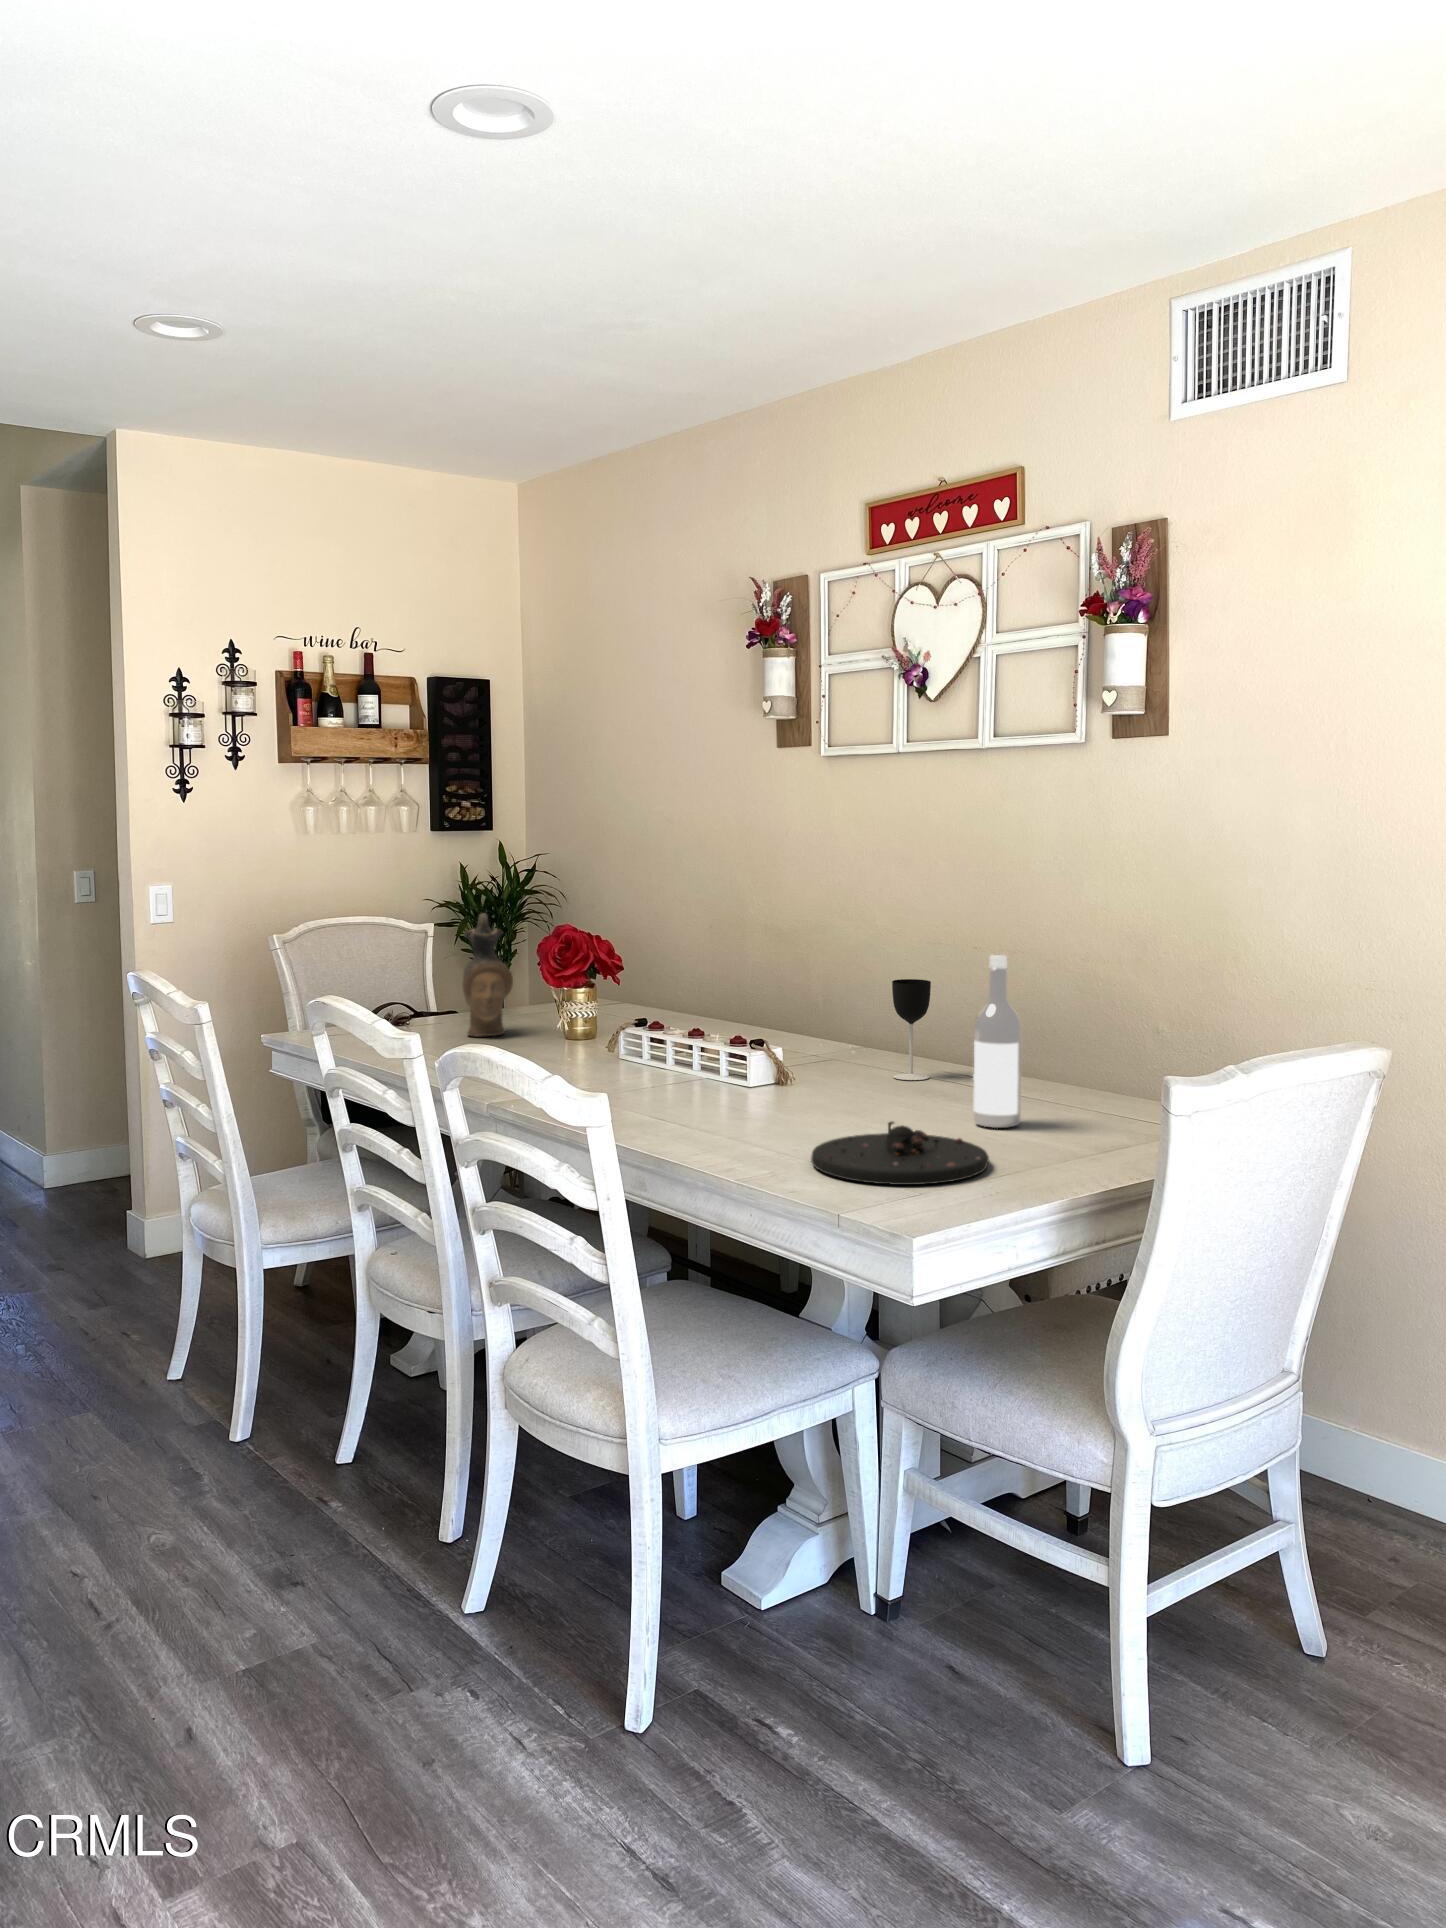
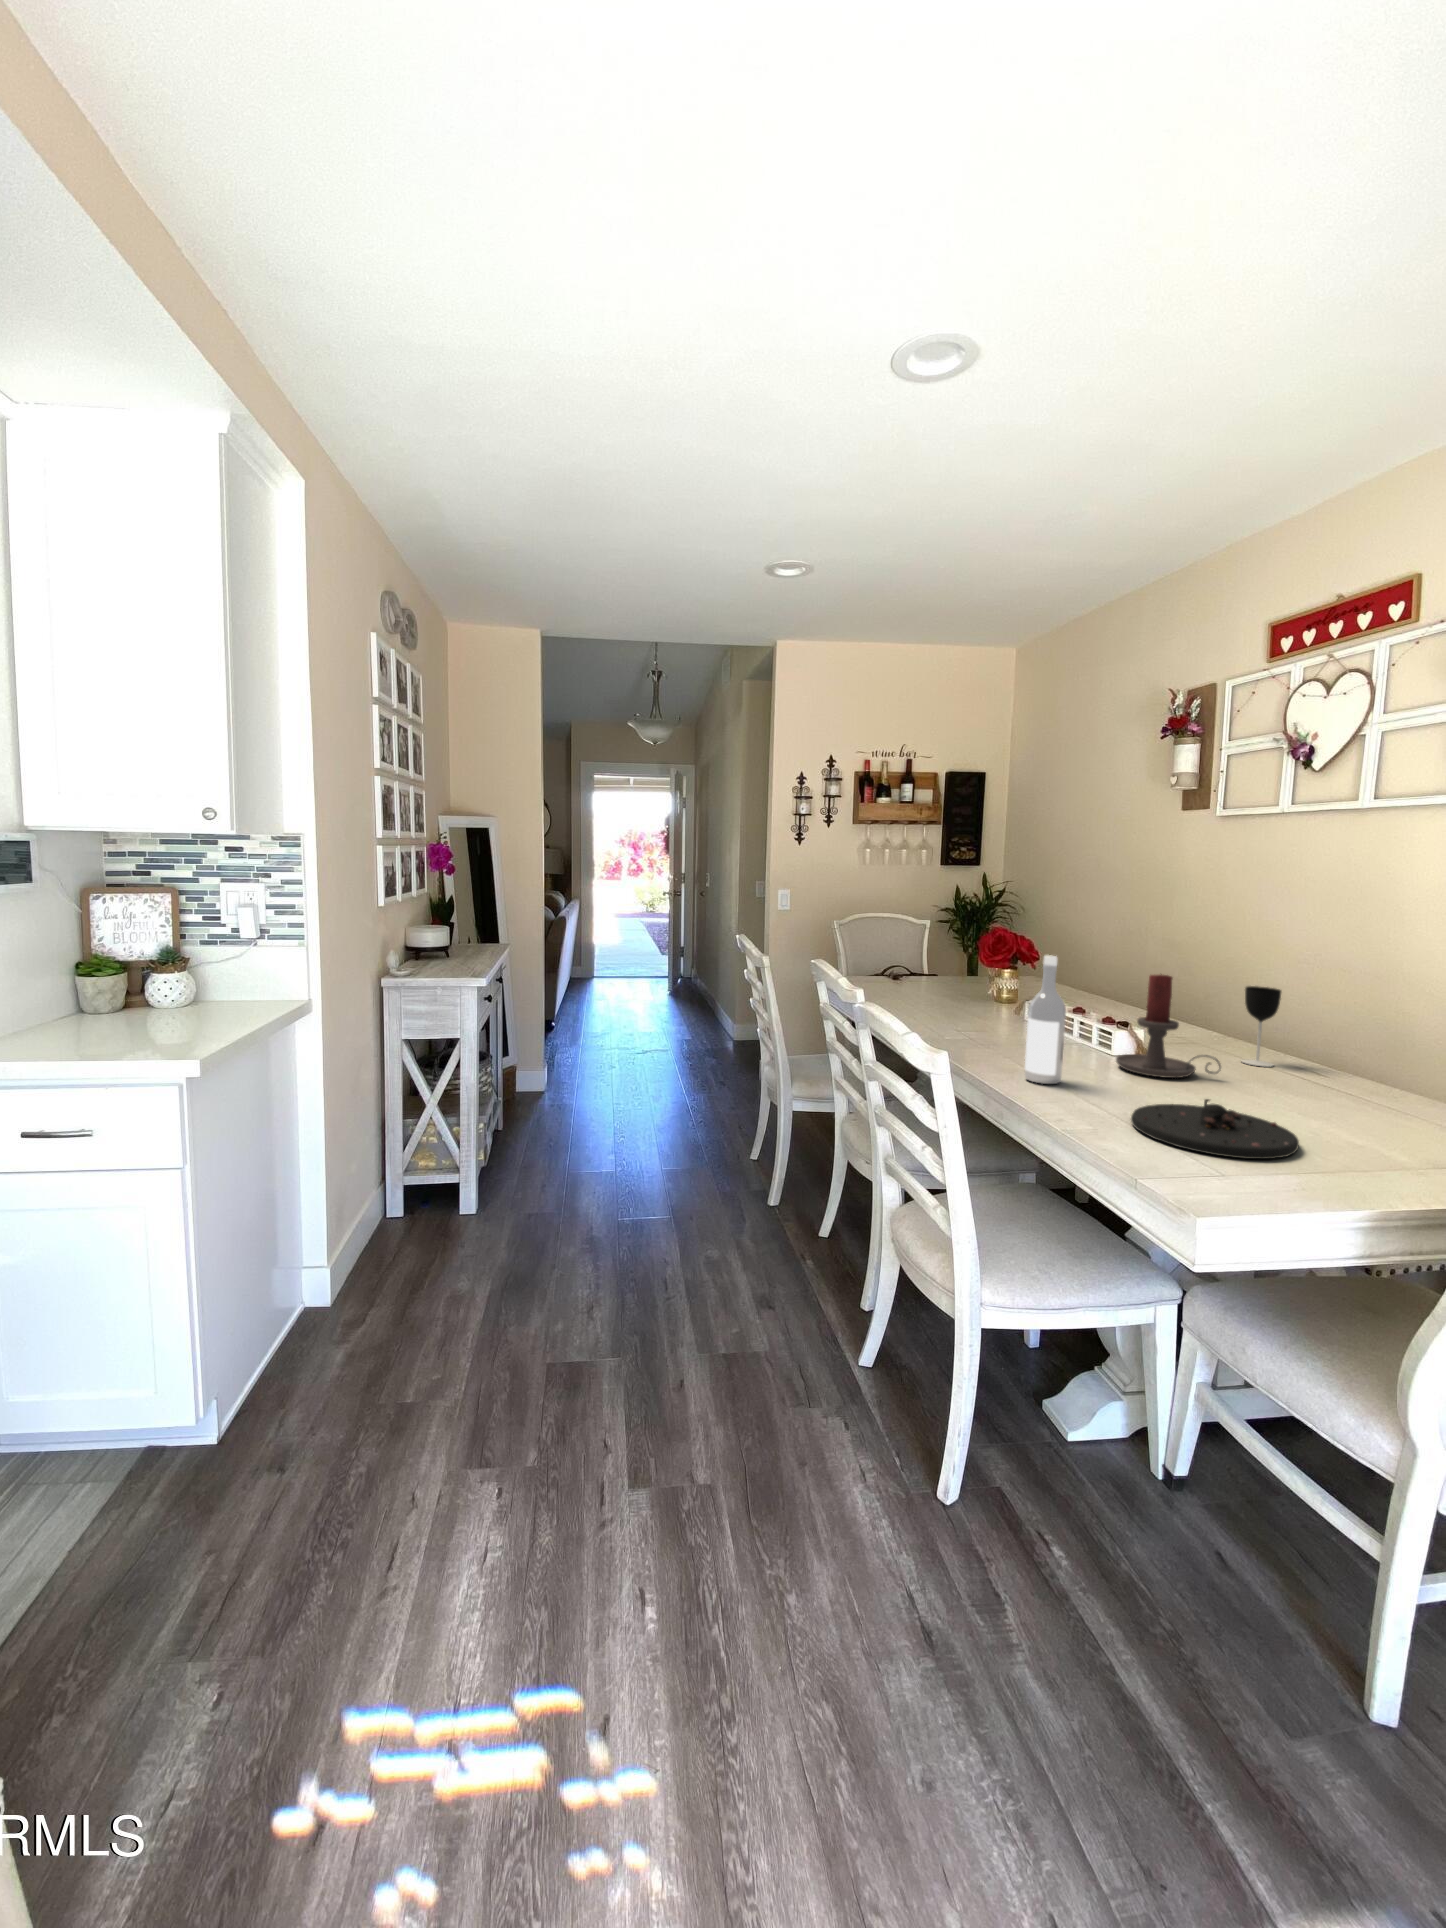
ceramic pitcher: present [462,913,513,1036] -> none [933,916,966,994]
wine bottle: present [973,955,1021,1128] -> present [1025,955,1066,1084]
candle holder: none [760,972,882,1109] -> present [1116,974,1221,1078]

